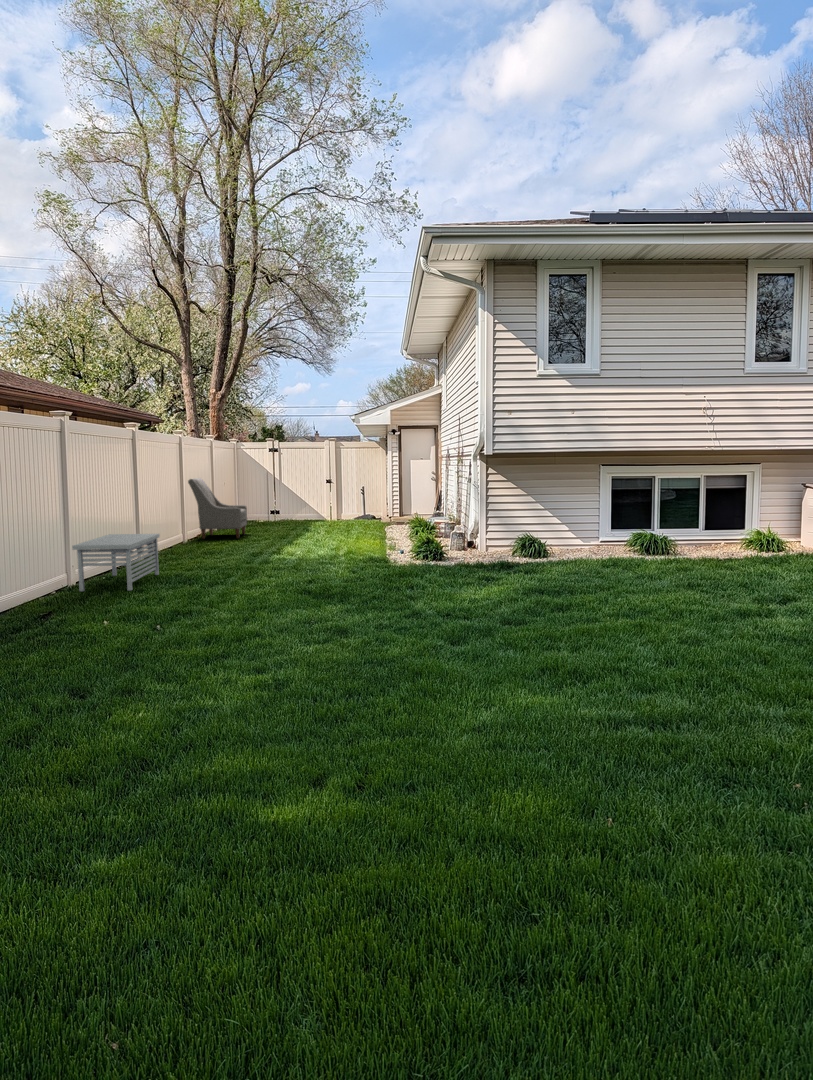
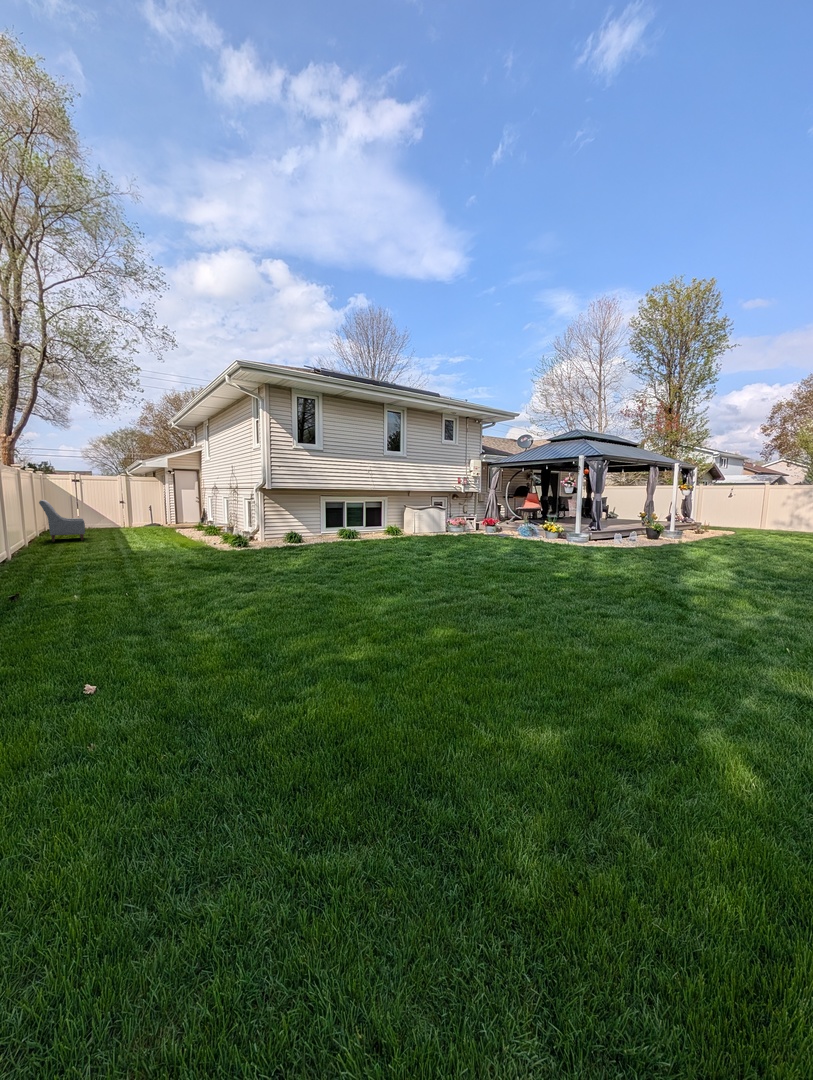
storage bench: present [72,534,160,591] -> none [22,537,69,575]

